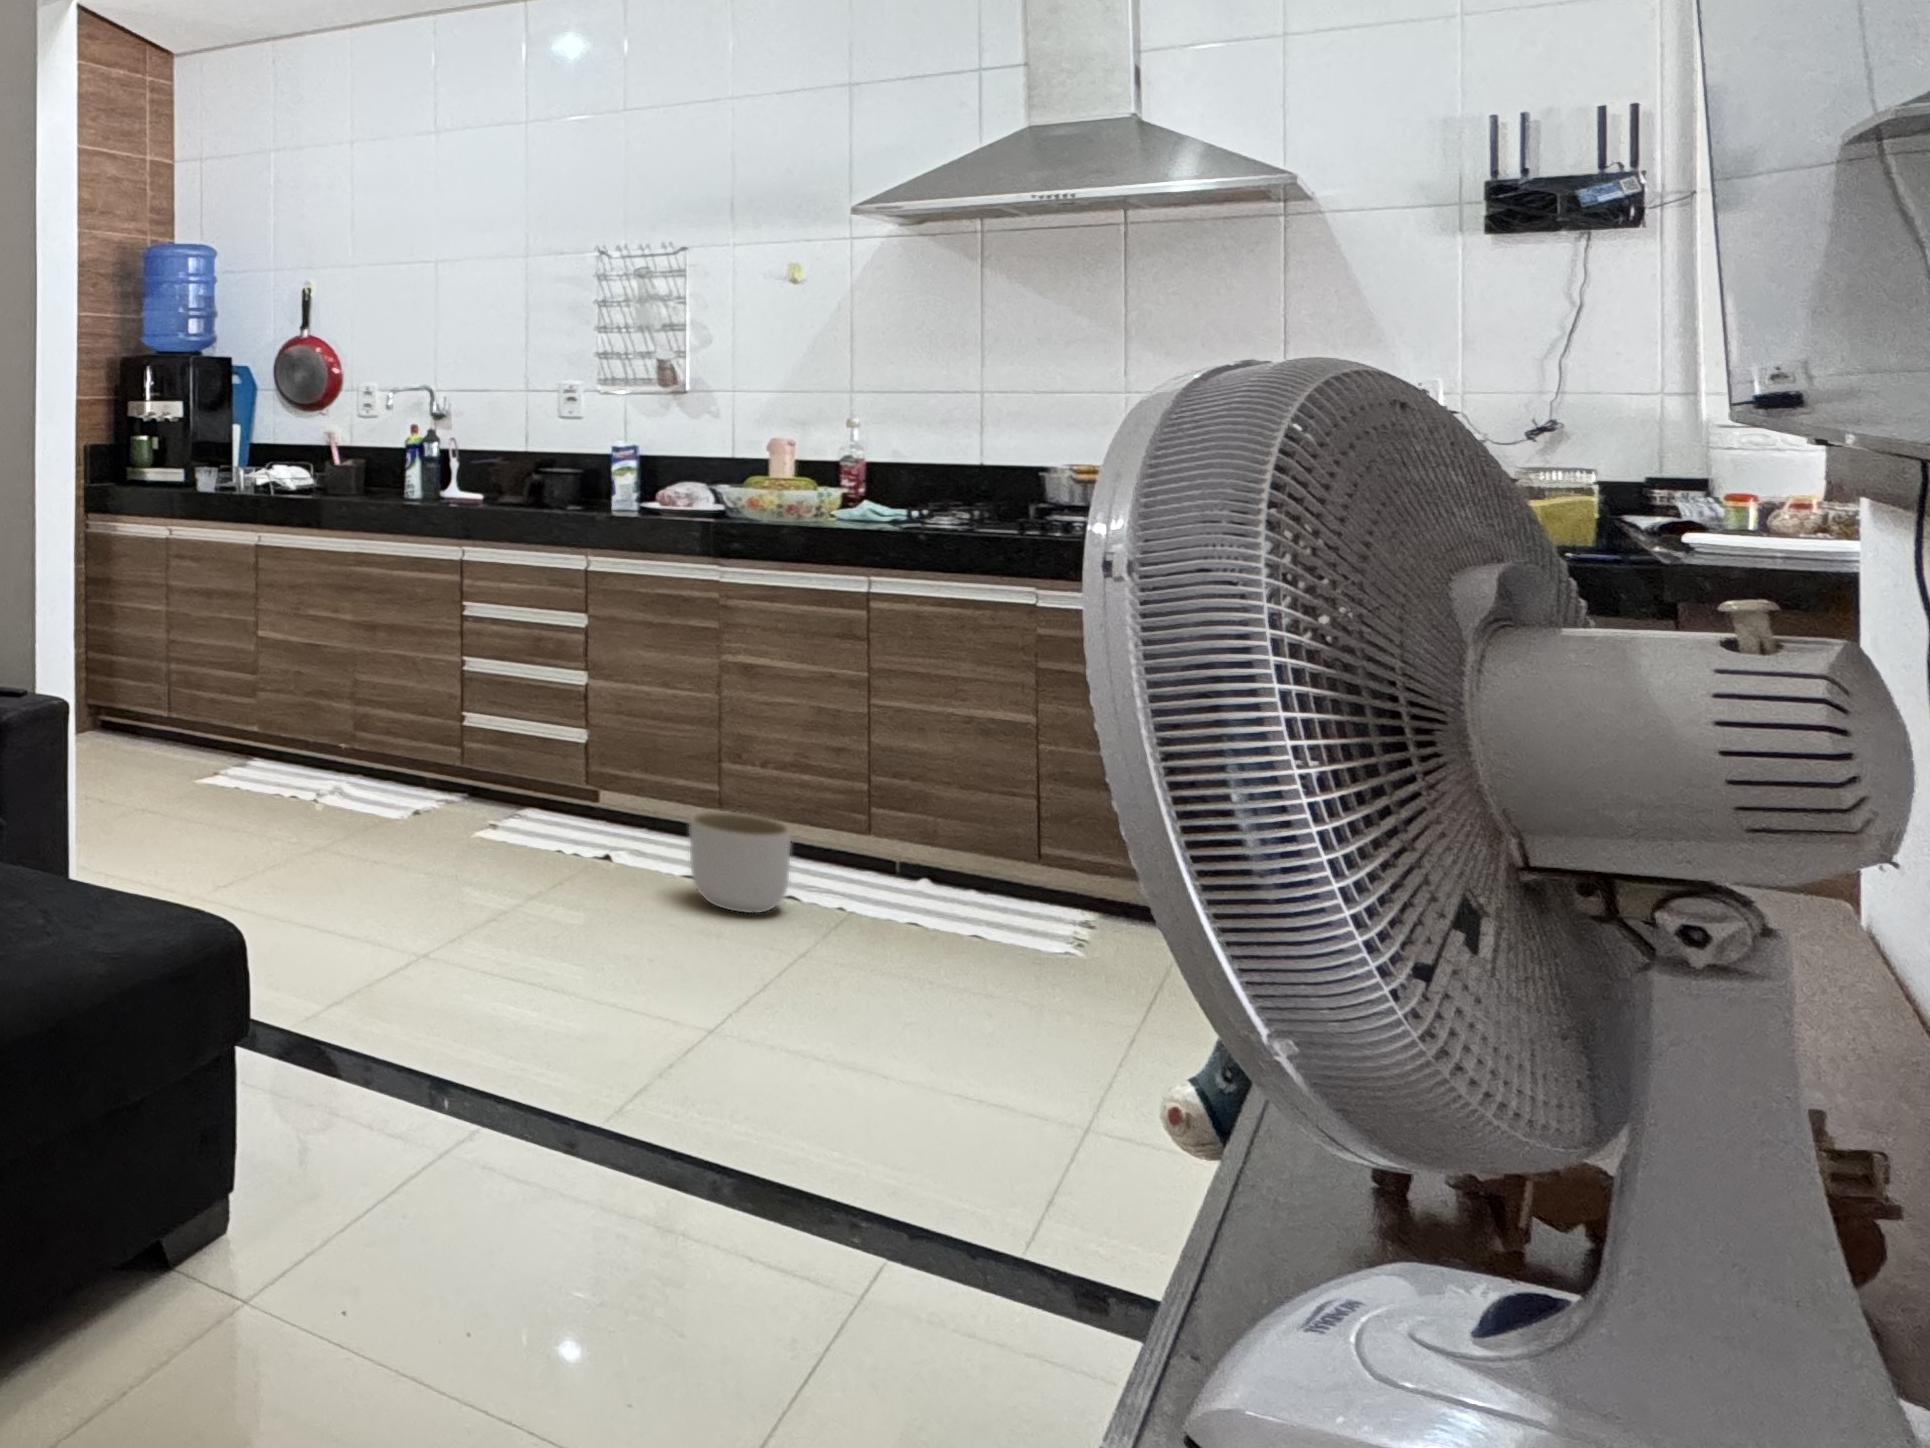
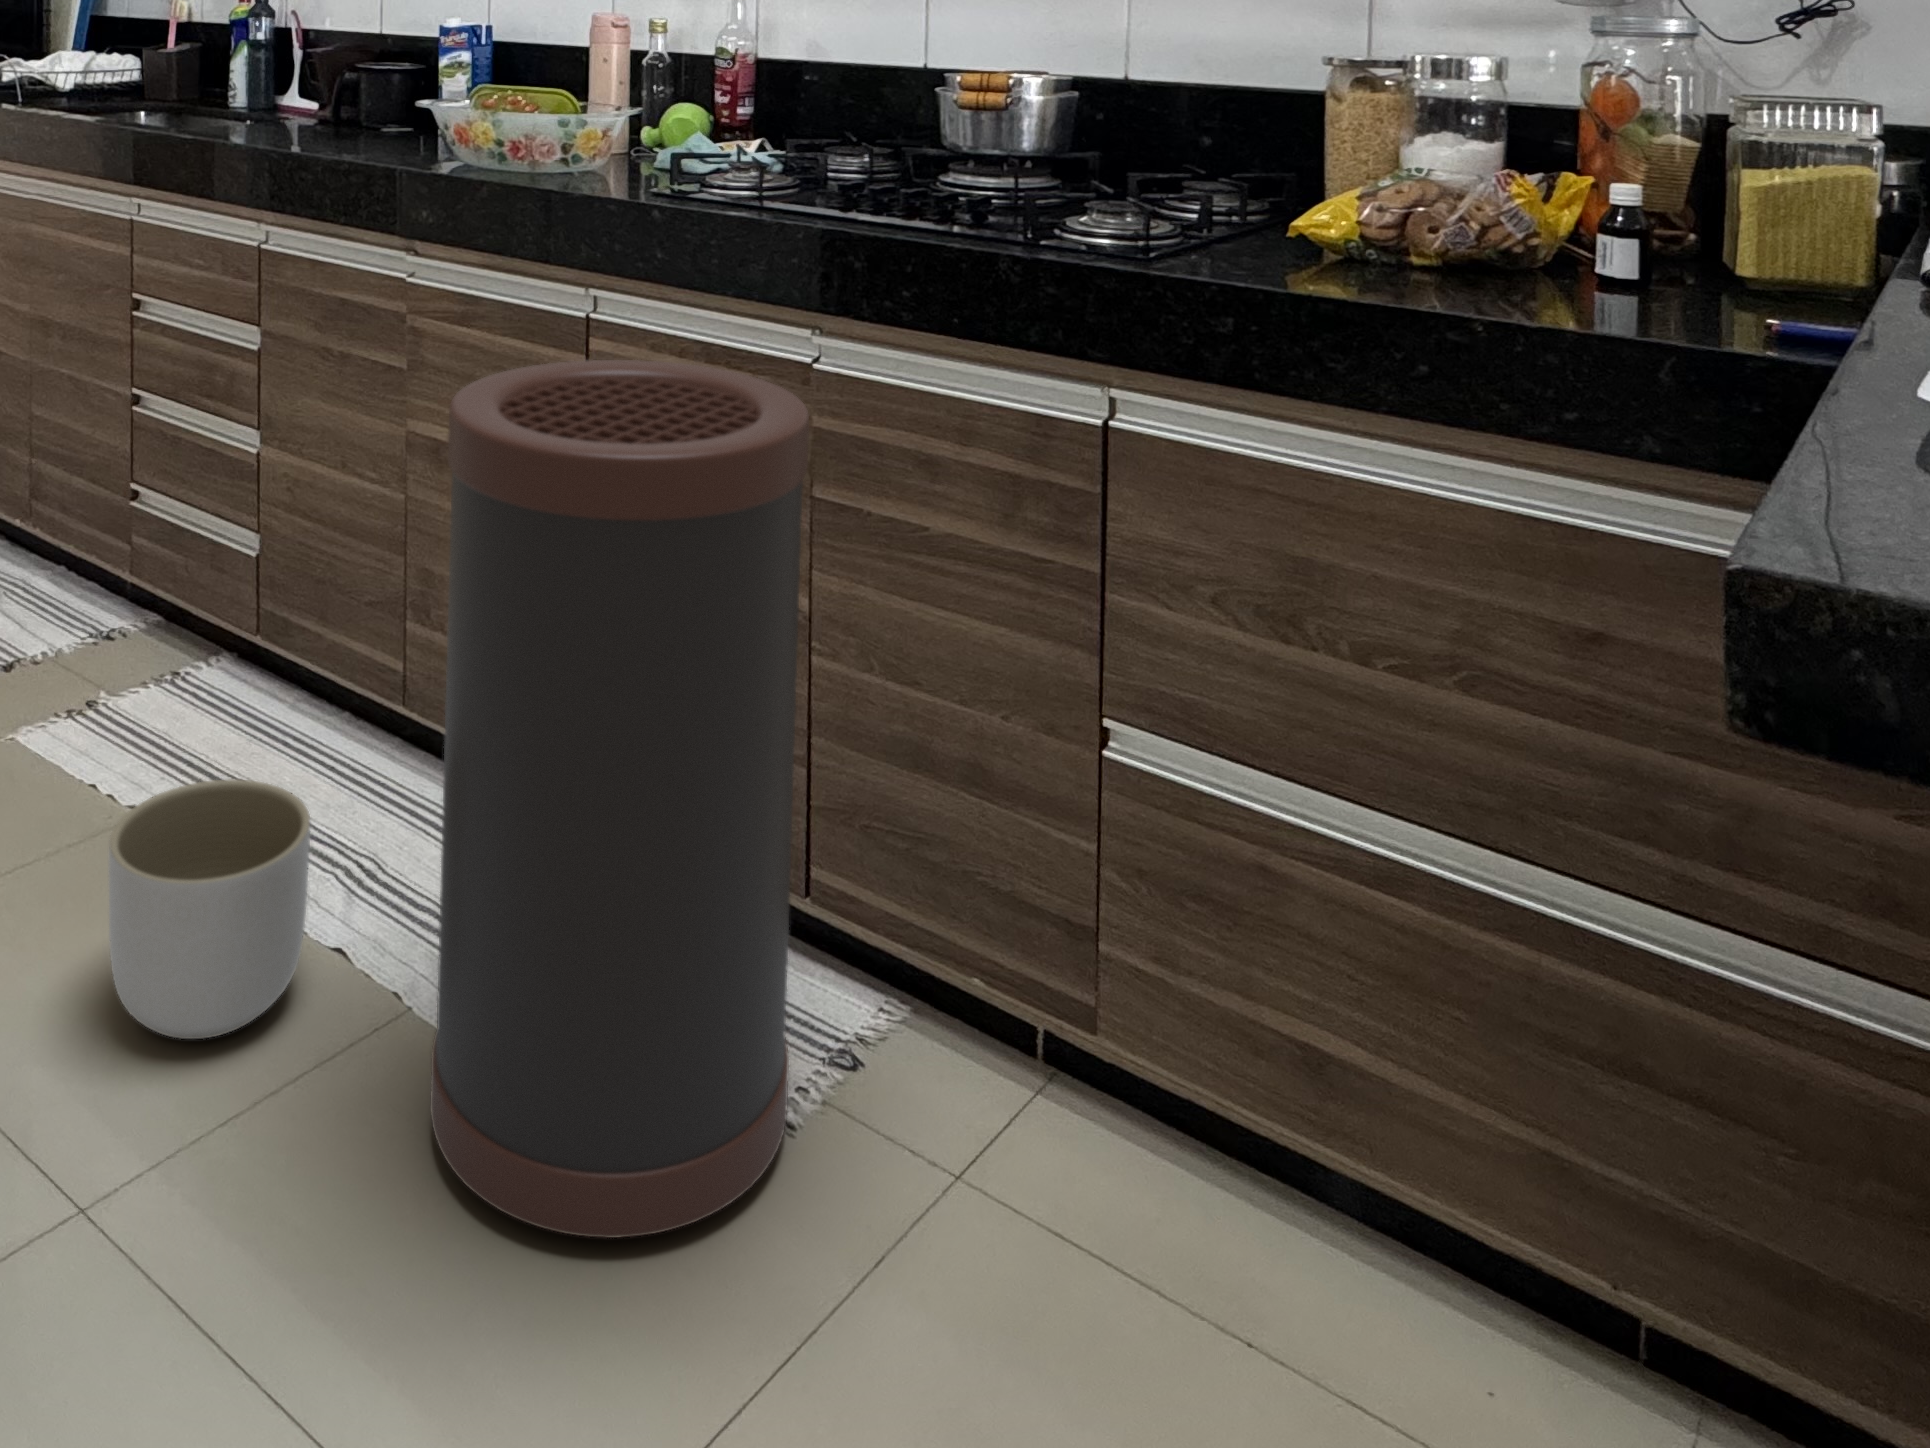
trash can: none [886,604,1079,954] -> present [430,360,809,1238]

